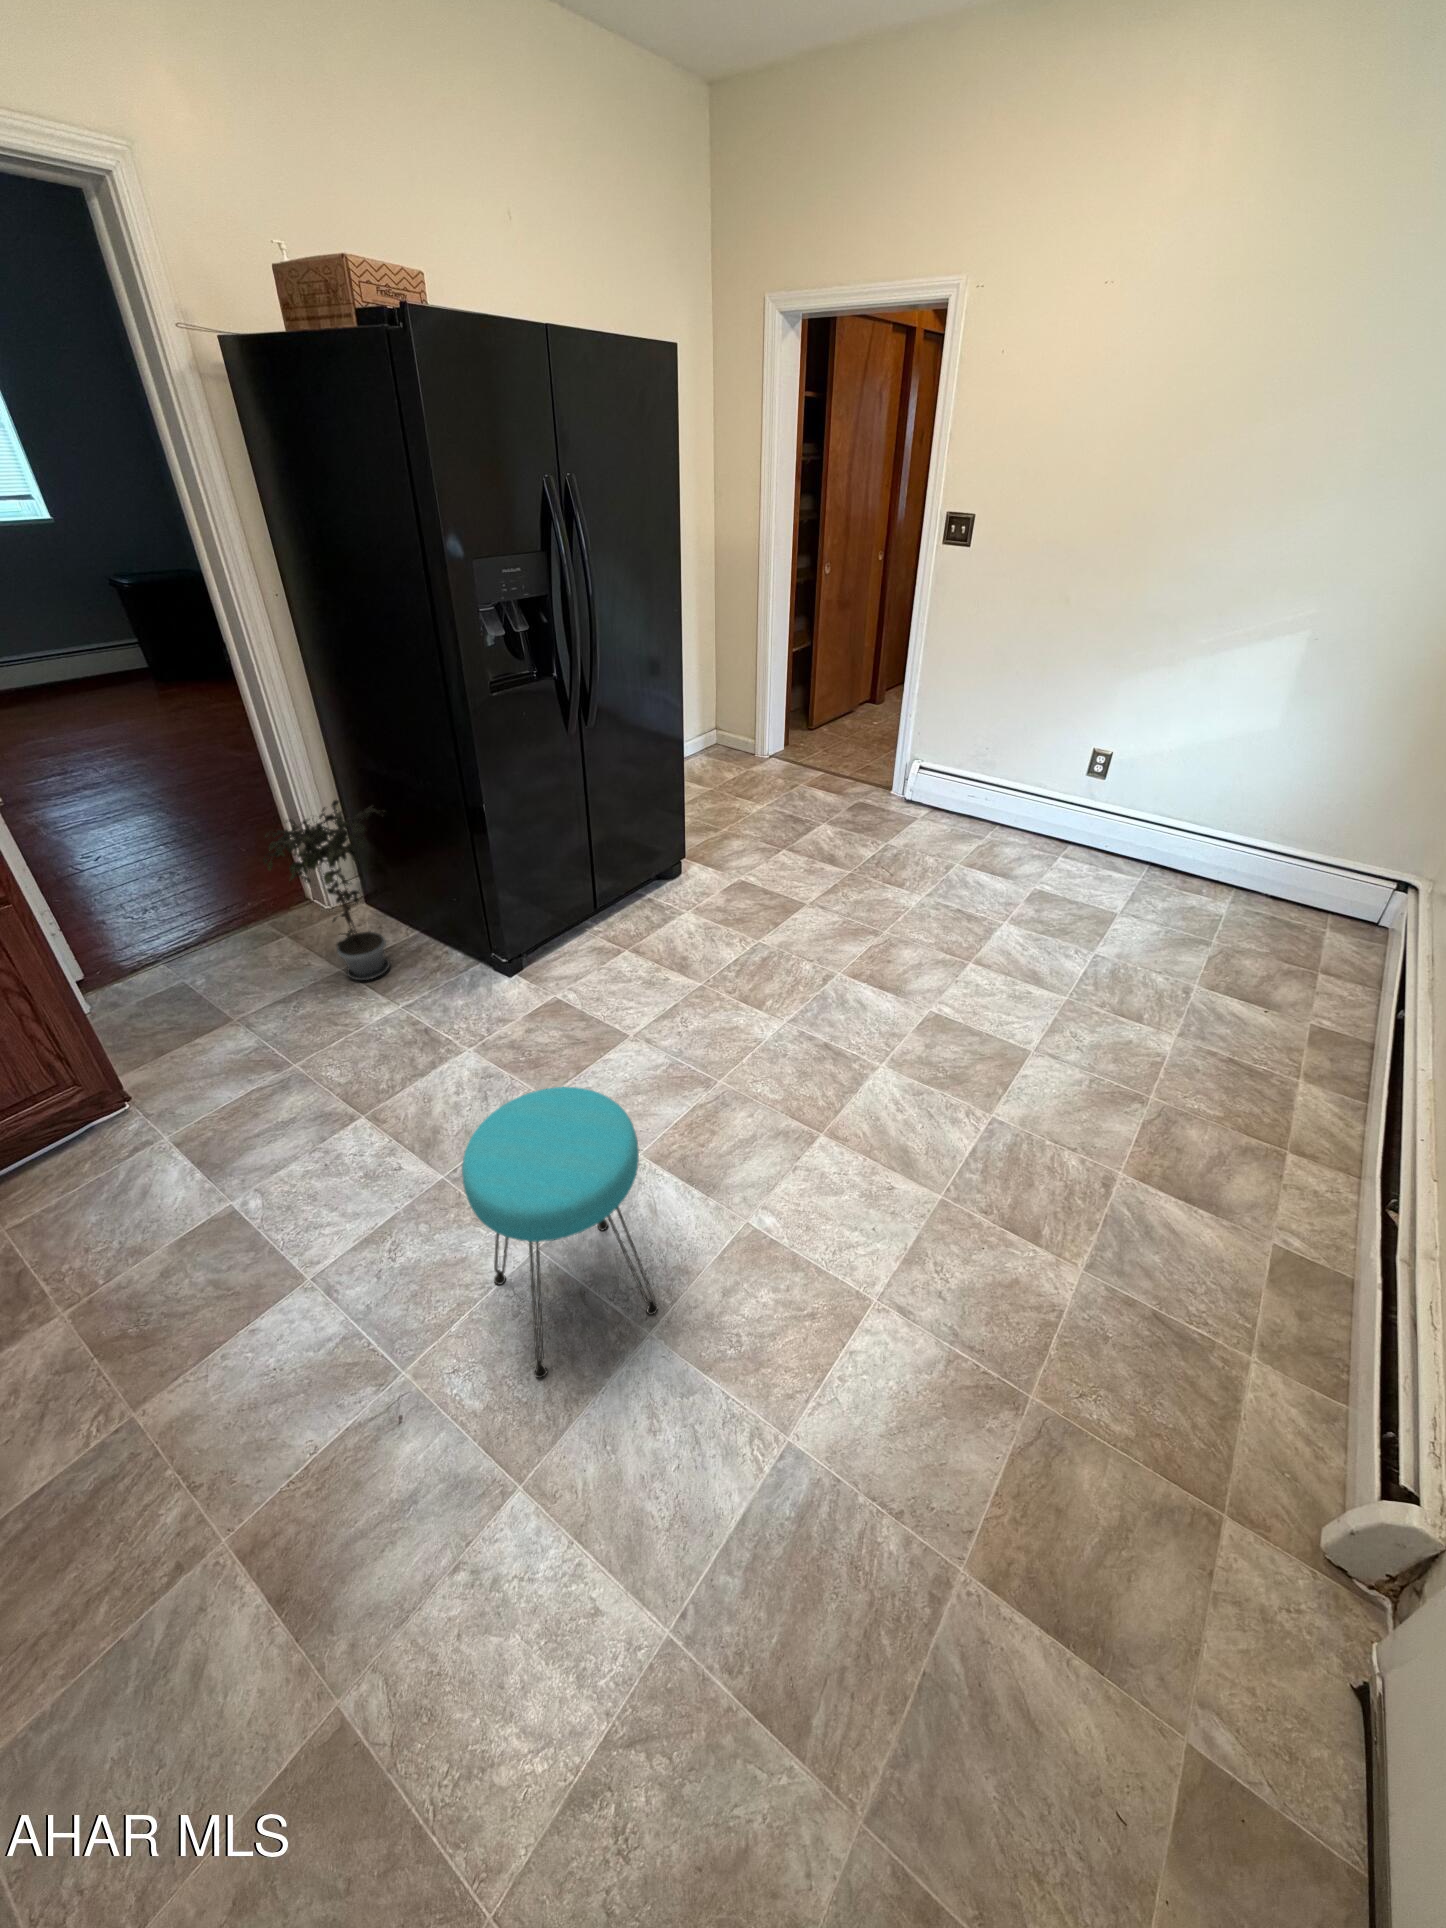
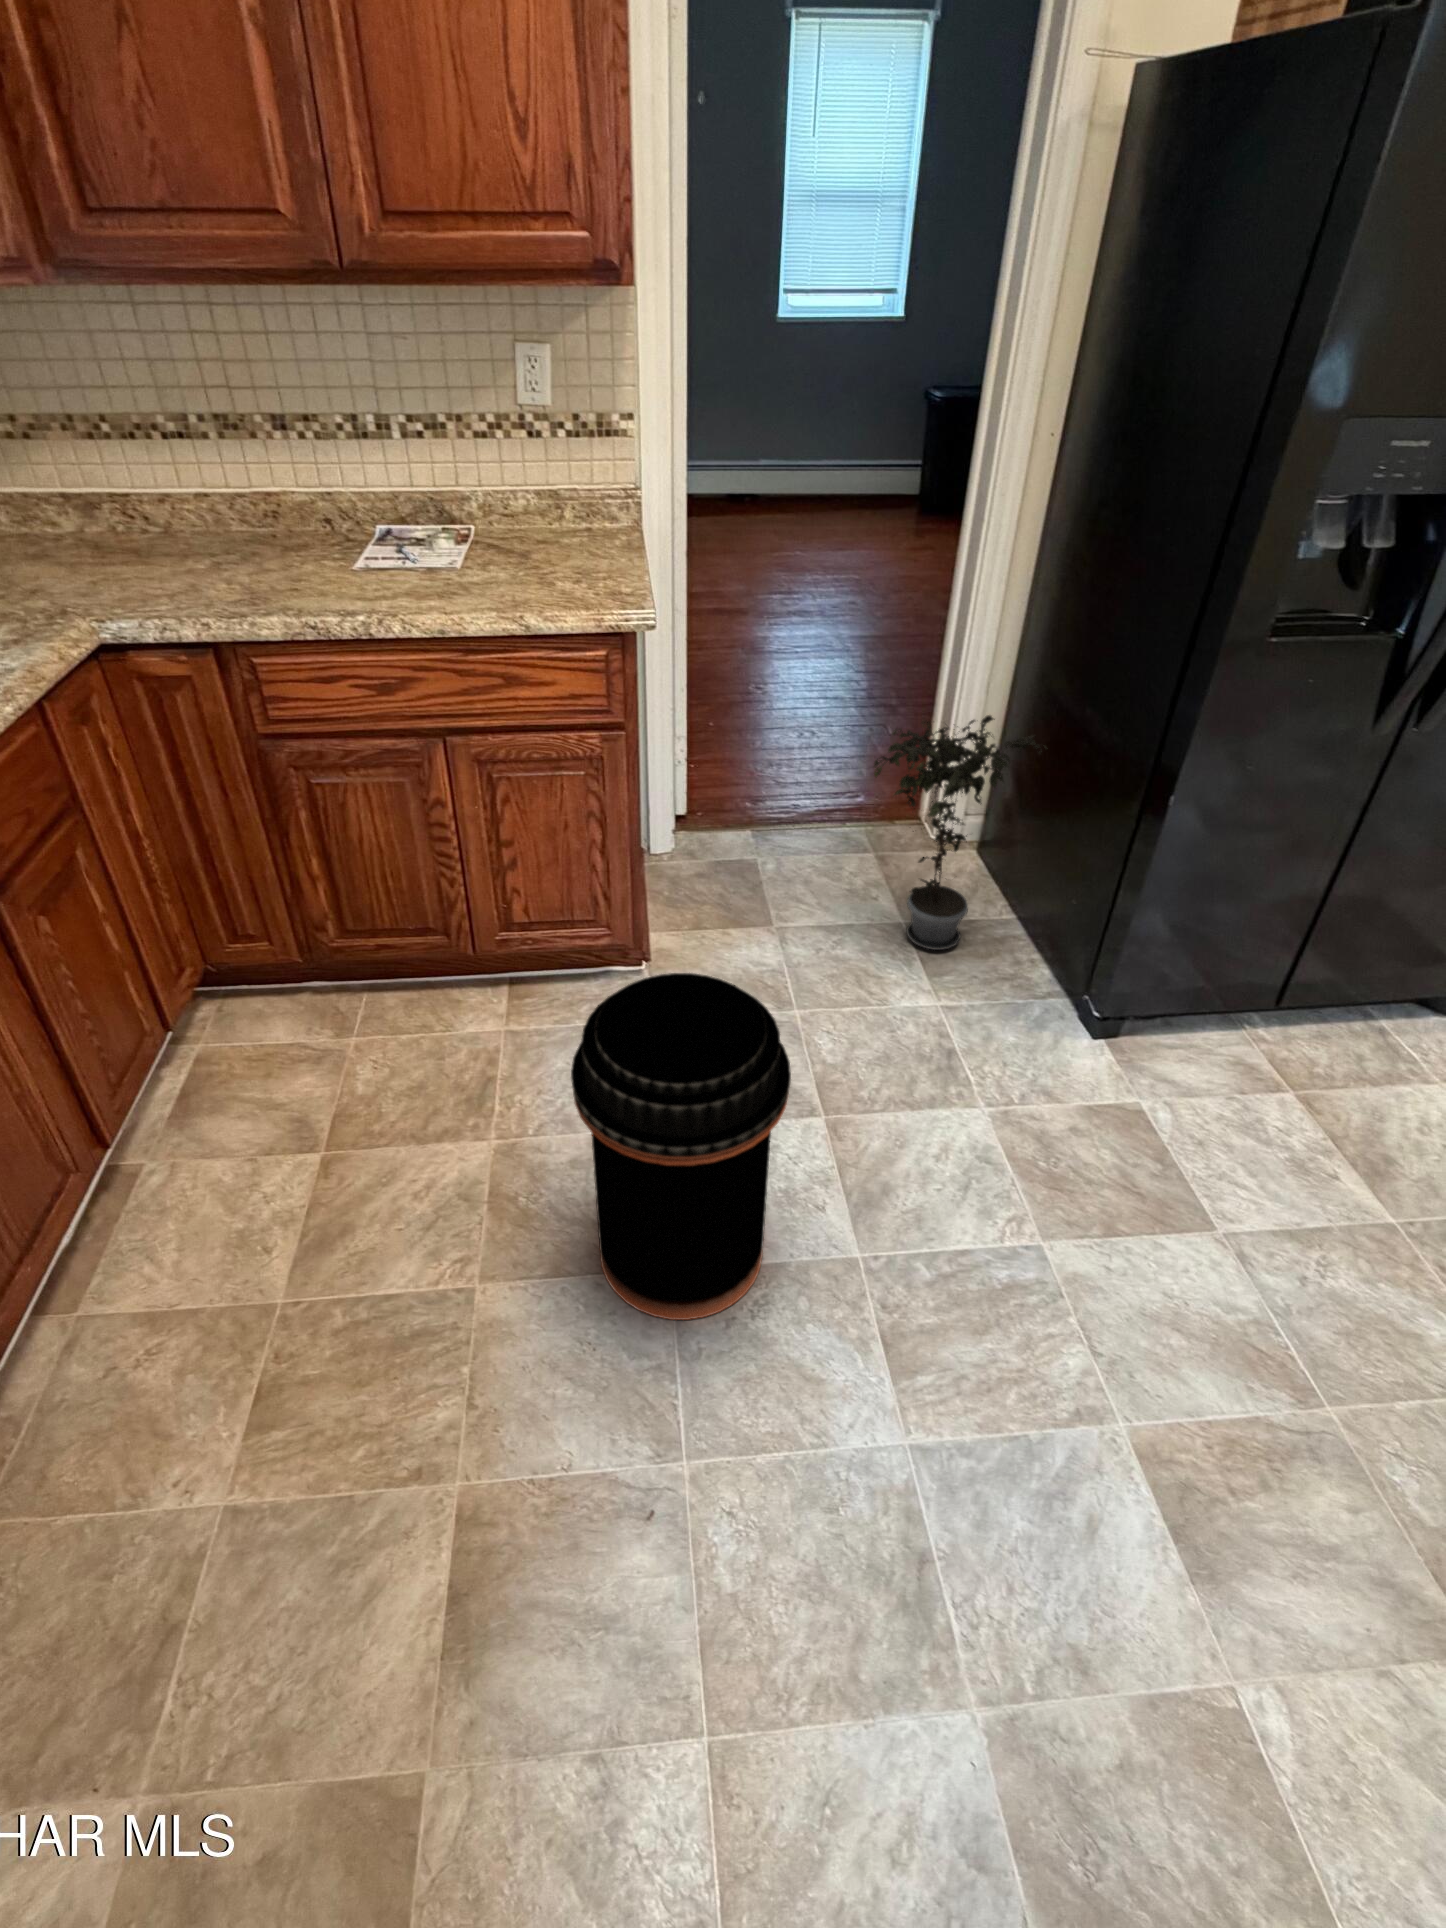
trash can: none [133,1037,380,1323] -> present [571,973,791,1320]
stool: present [462,1087,658,1378] -> none [805,1255,1103,1681]

